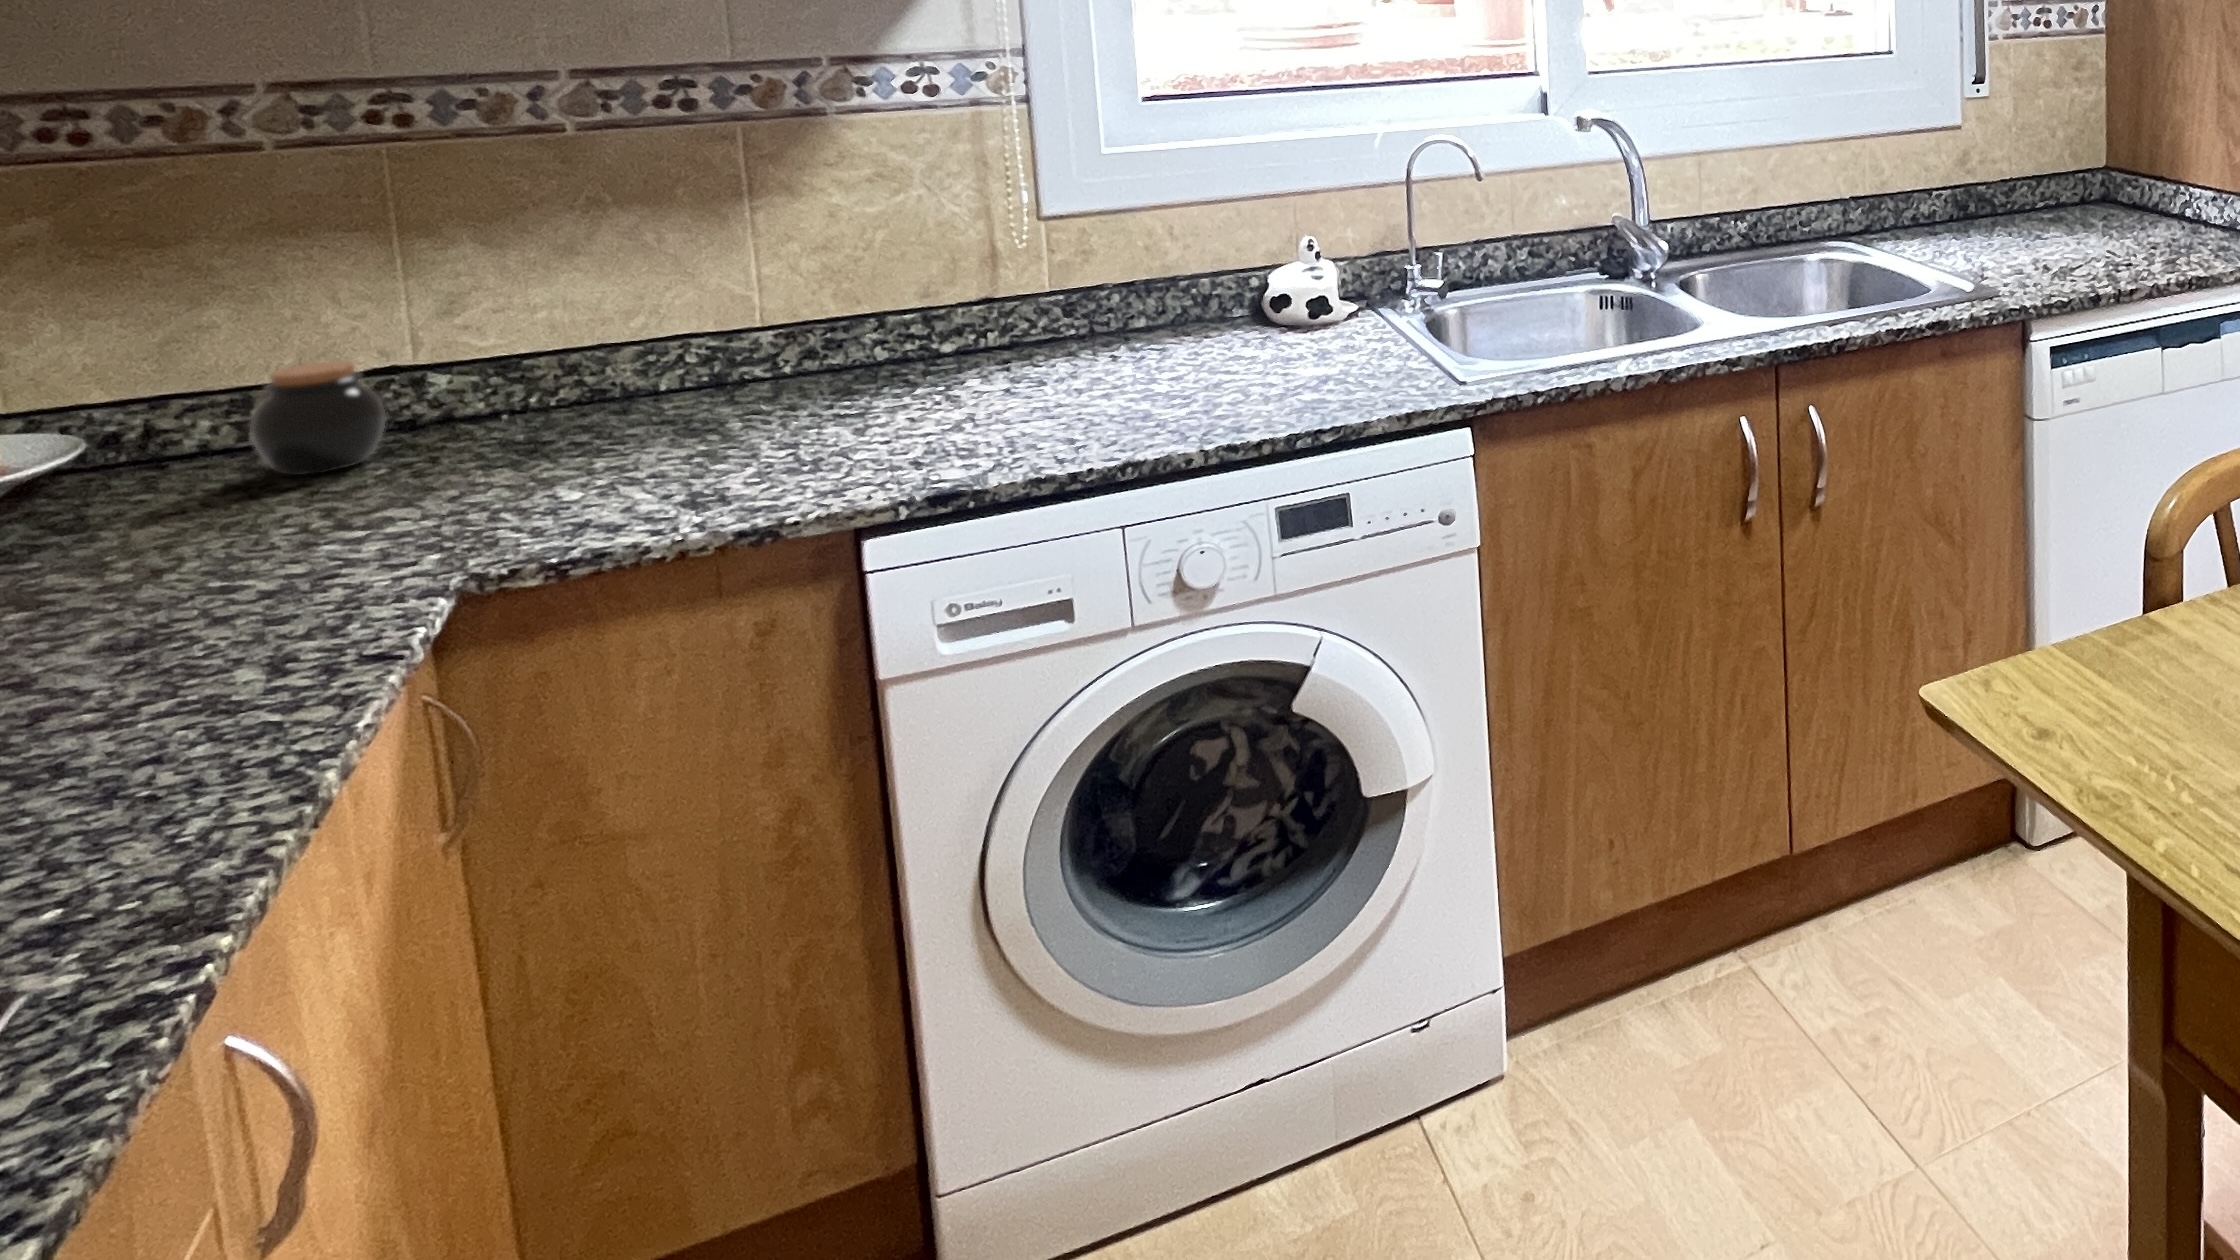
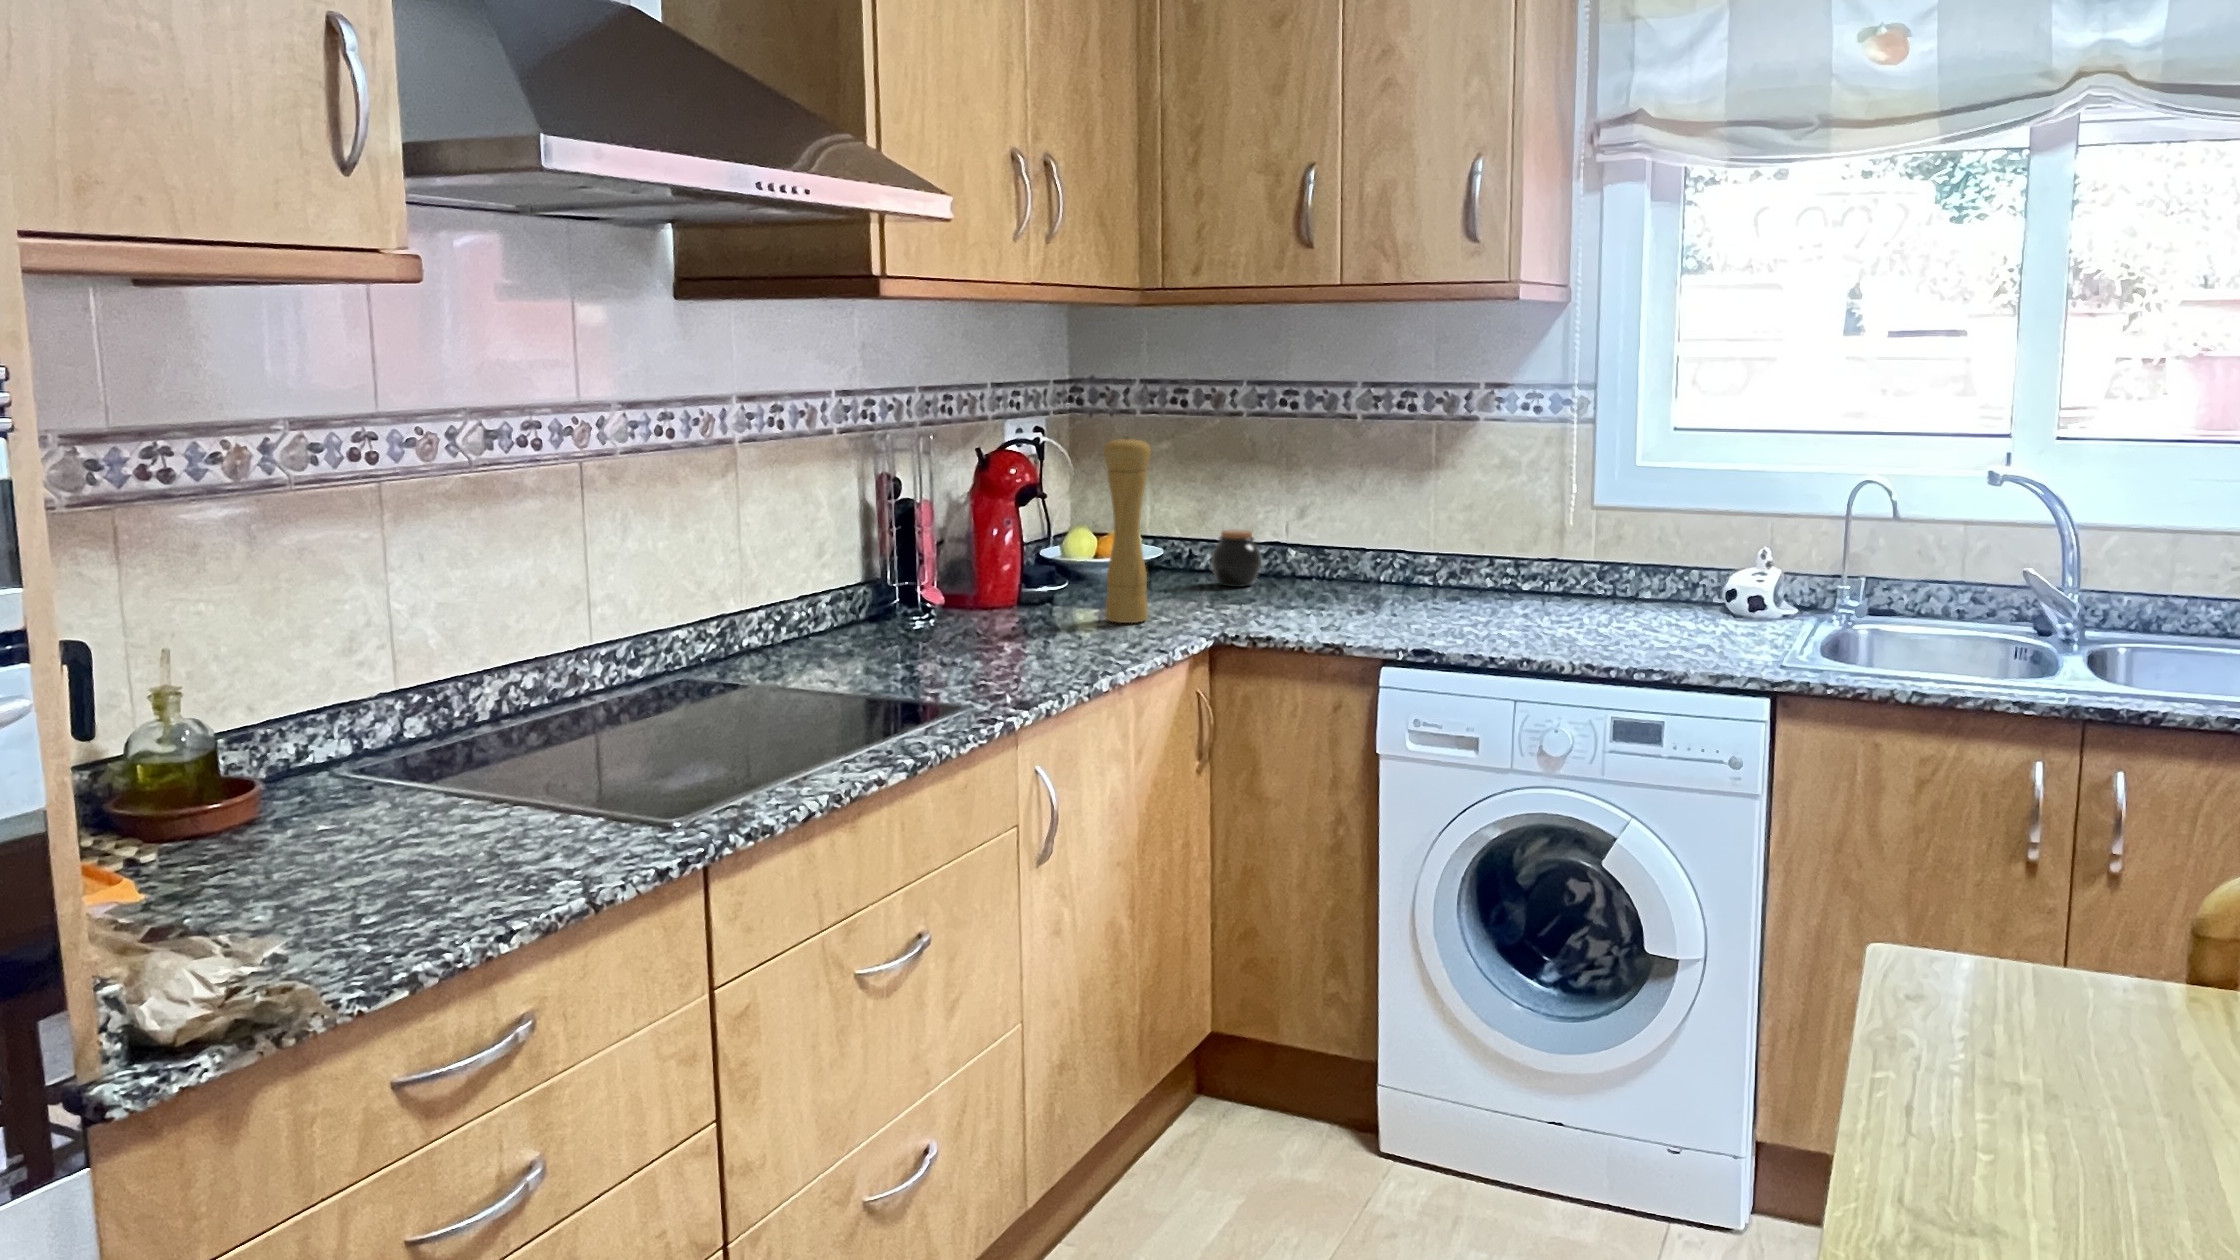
pepper mill: none [54,239,242,631] -> present [1104,436,1151,623]

